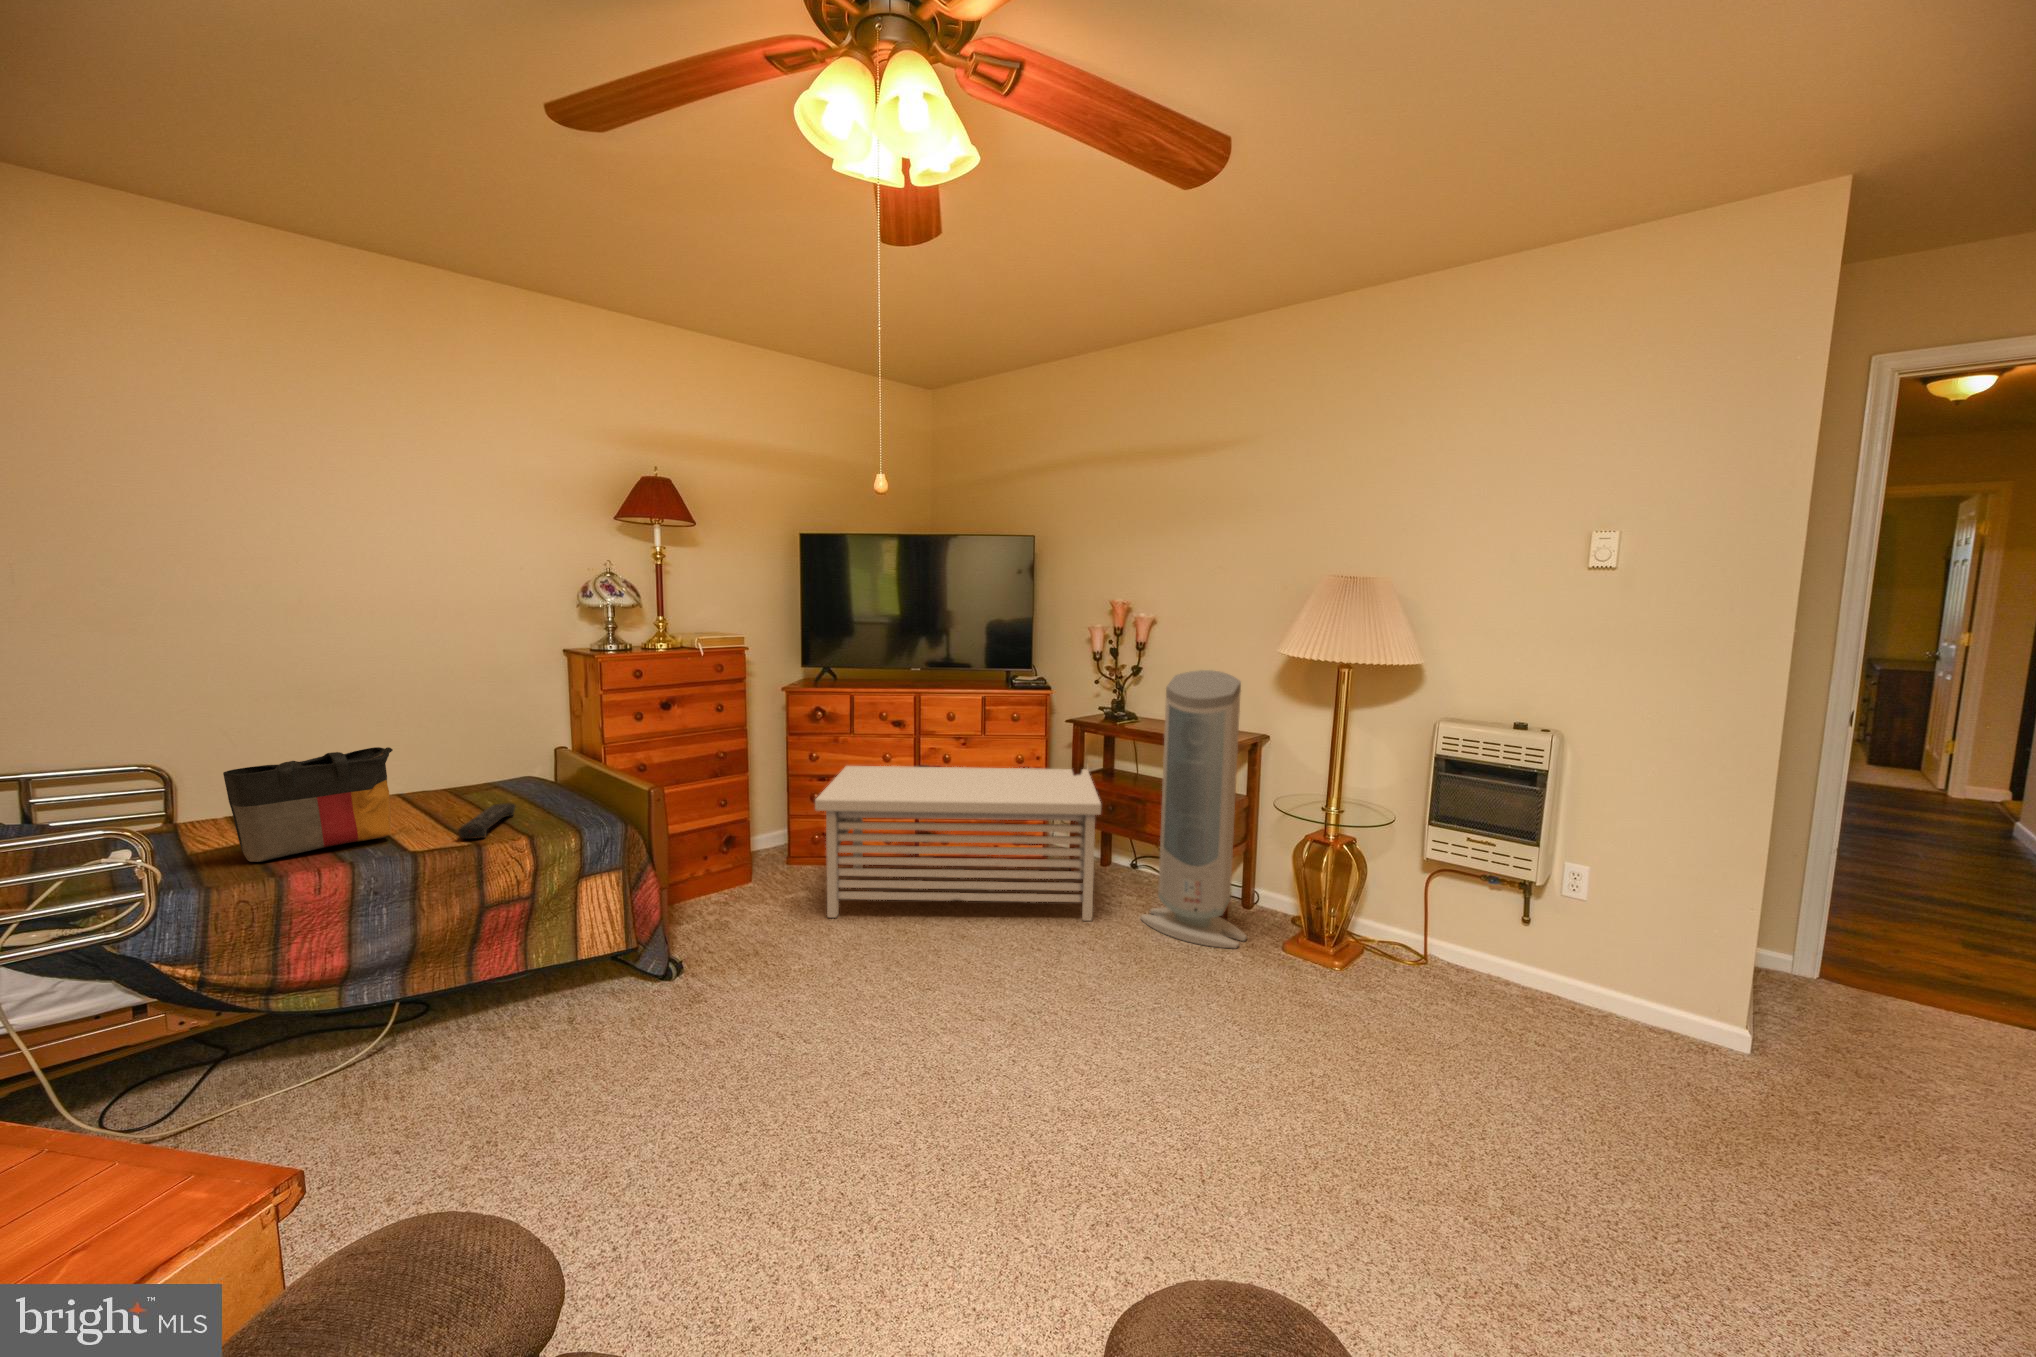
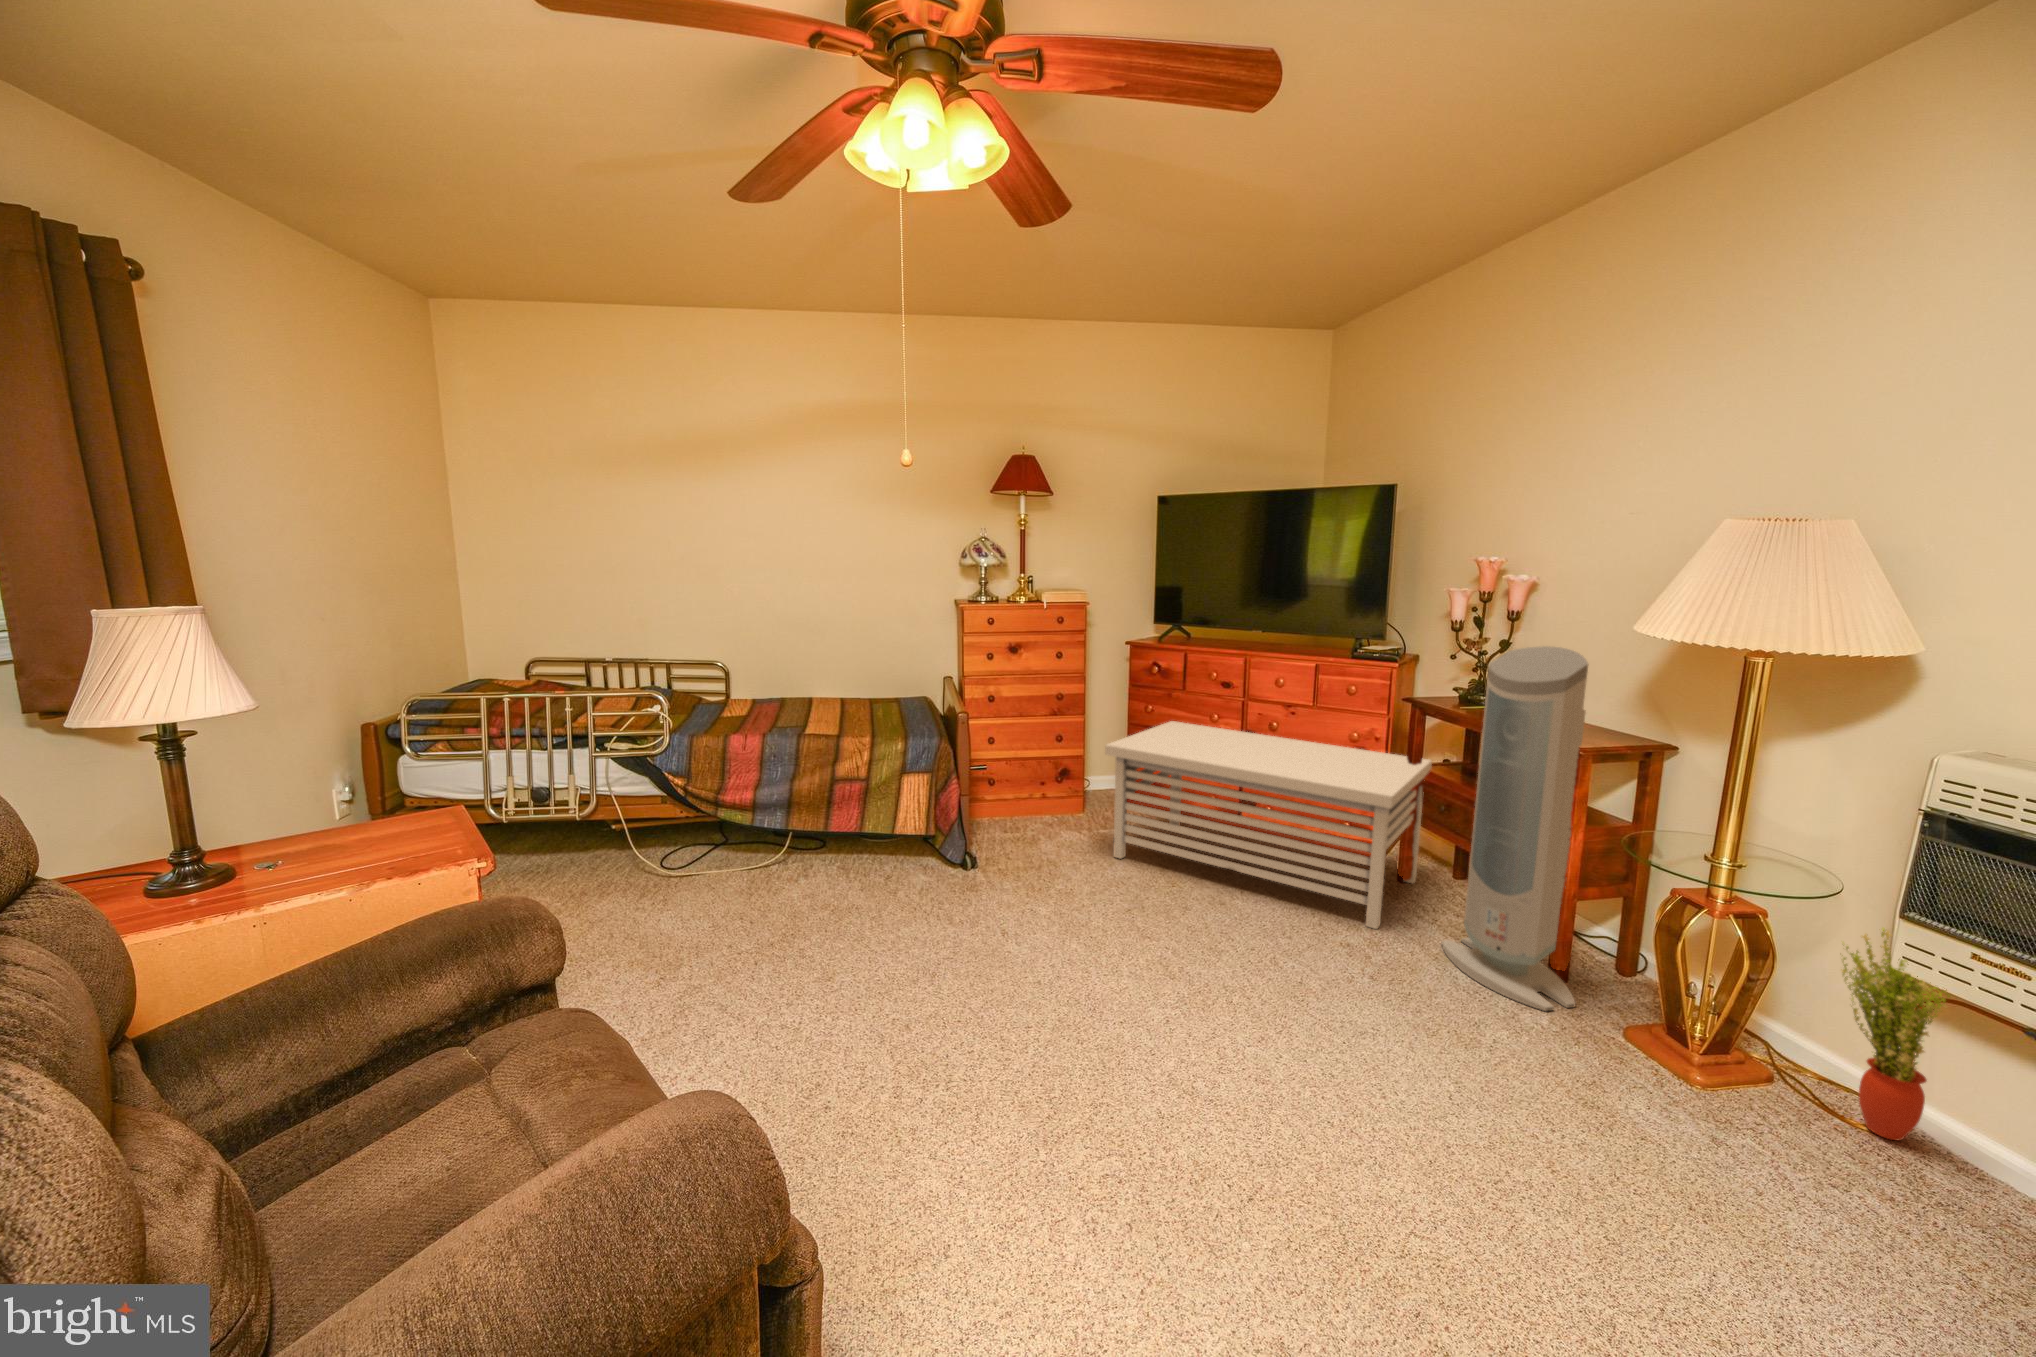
tote bag: present [223,747,393,862] -> none [716,659,803,725]
remote control: present [458,803,515,839] -> none [830,711,880,732]
potted plant: none [1395,834,1455,966] -> present [1841,928,1956,1140]

